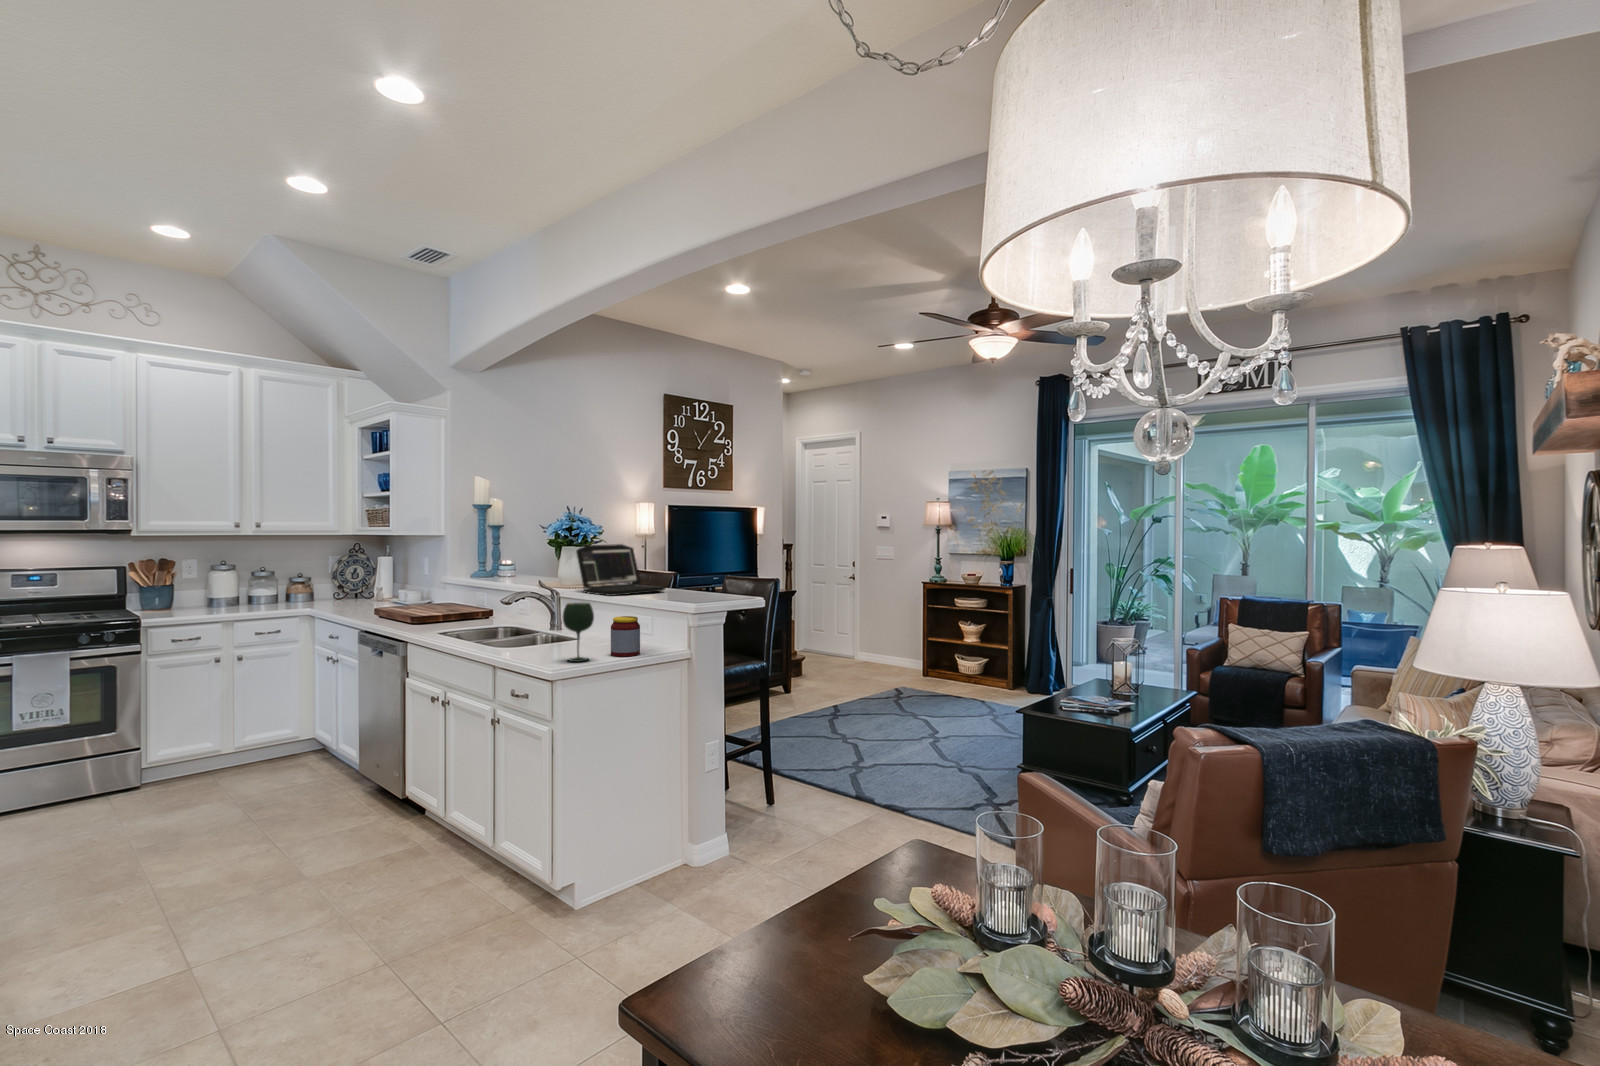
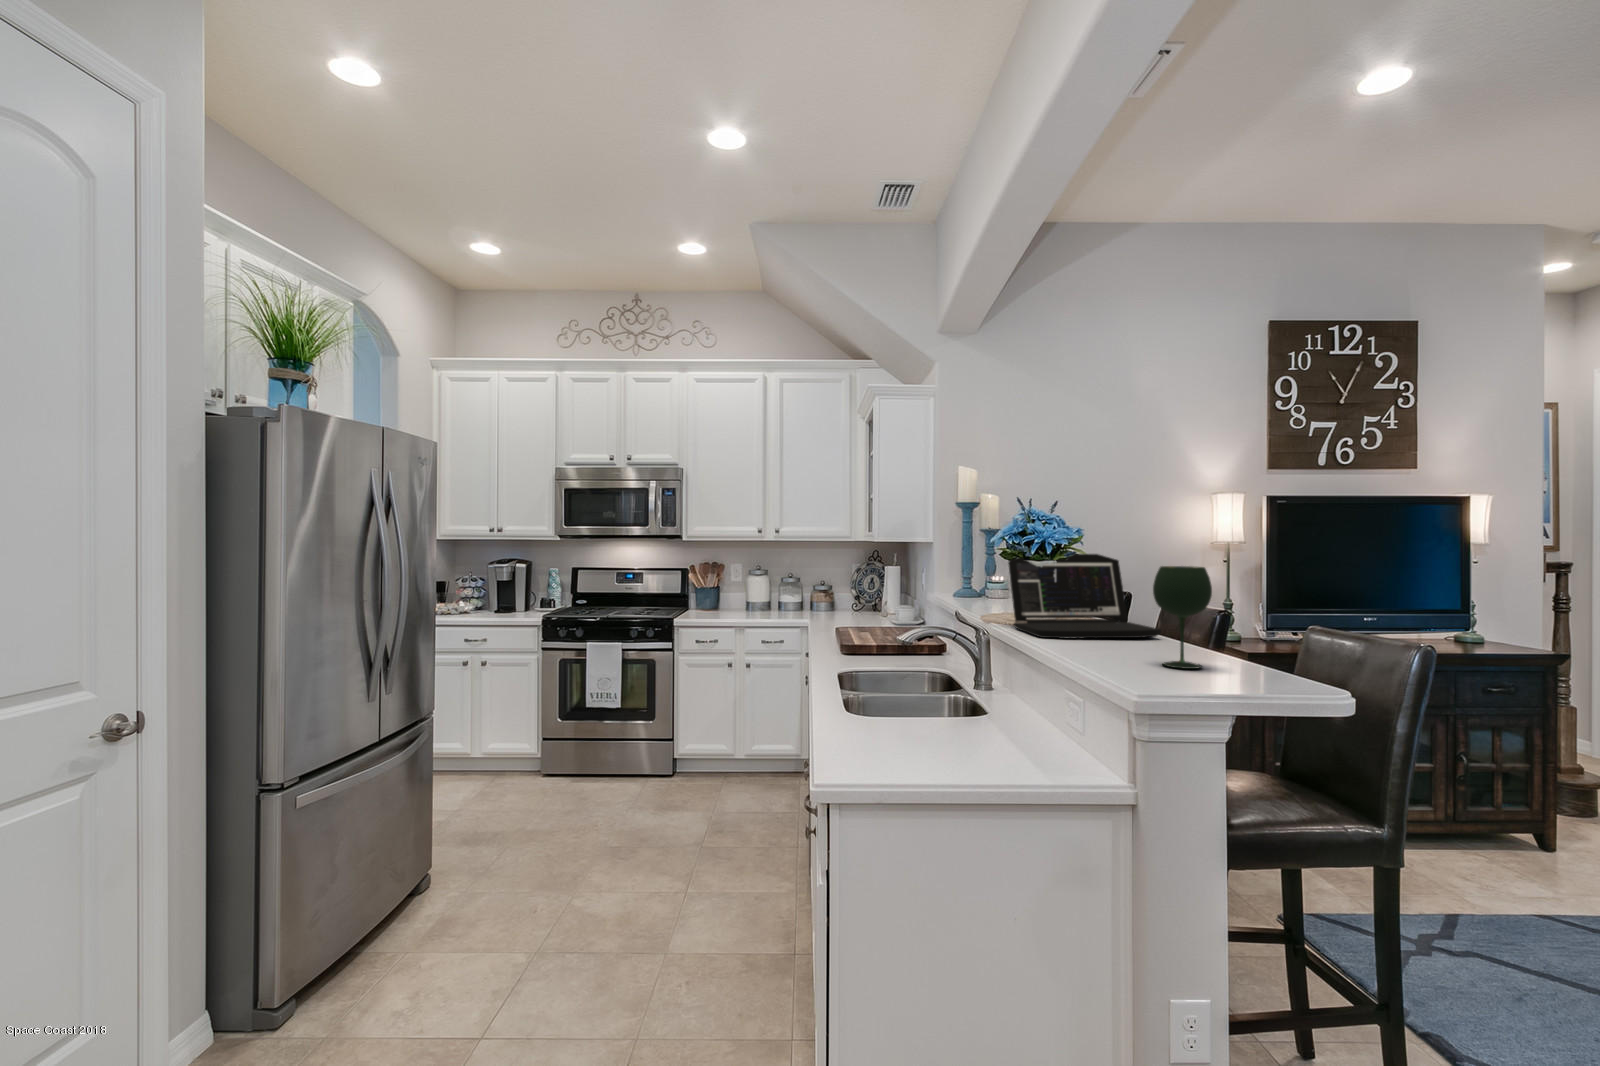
wine glass: present [563,603,594,662] -> present [1153,566,1212,669]
jar: present [611,616,640,657] -> none [987,678,1040,754]

